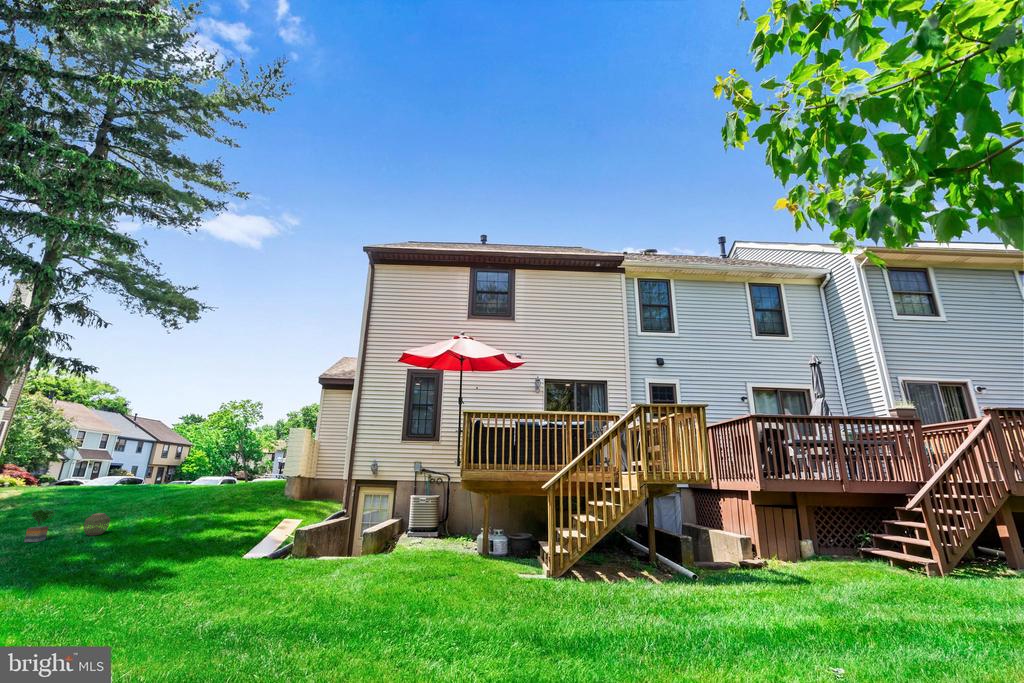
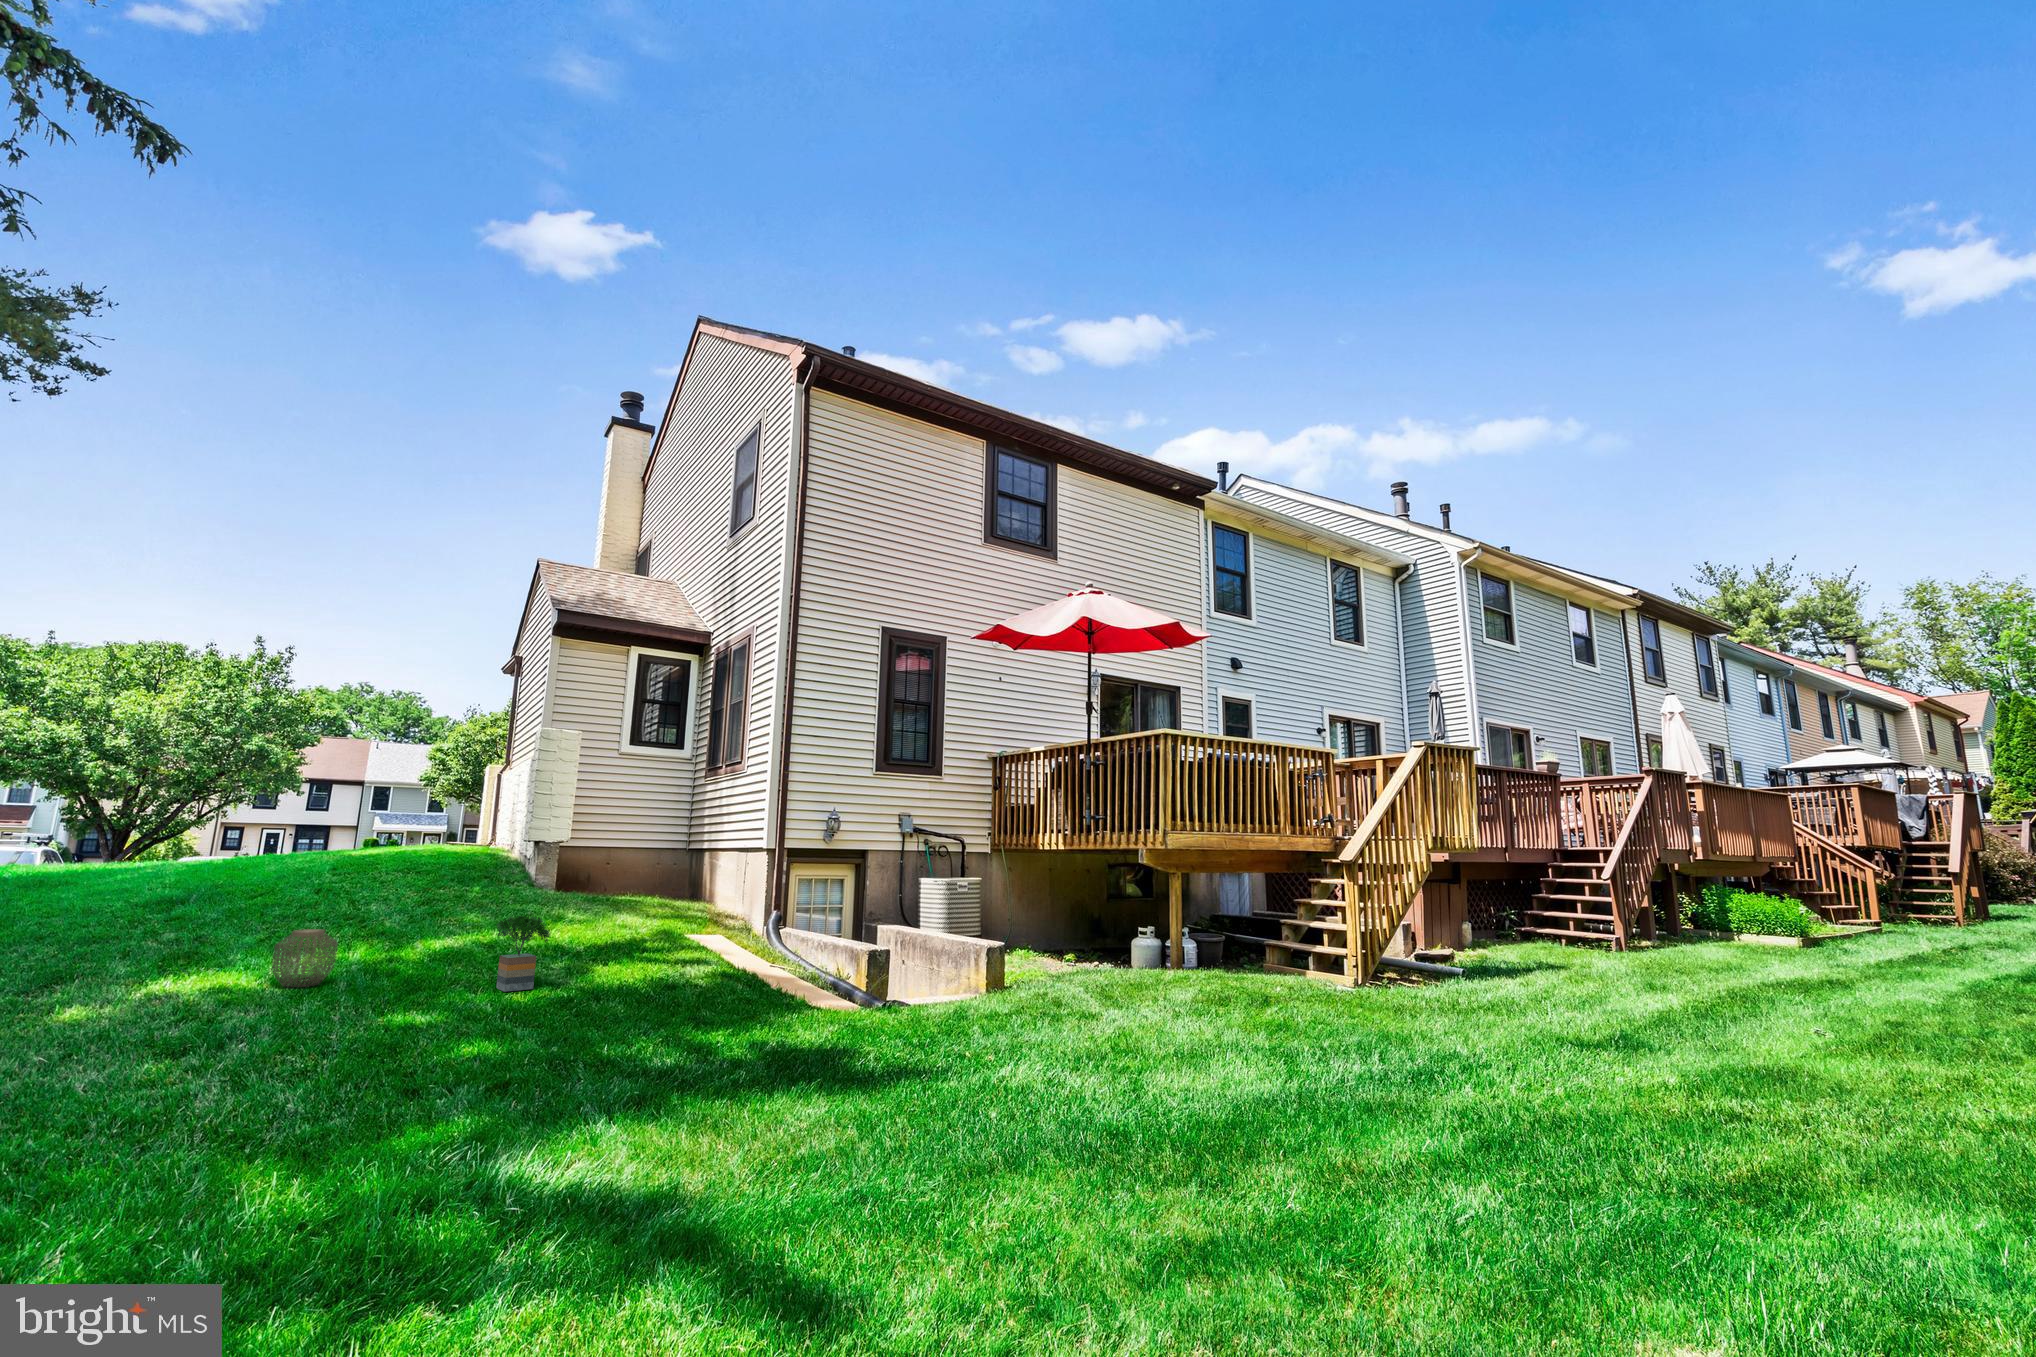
potted tree: present [24,510,55,542] -> present [496,915,550,992]

